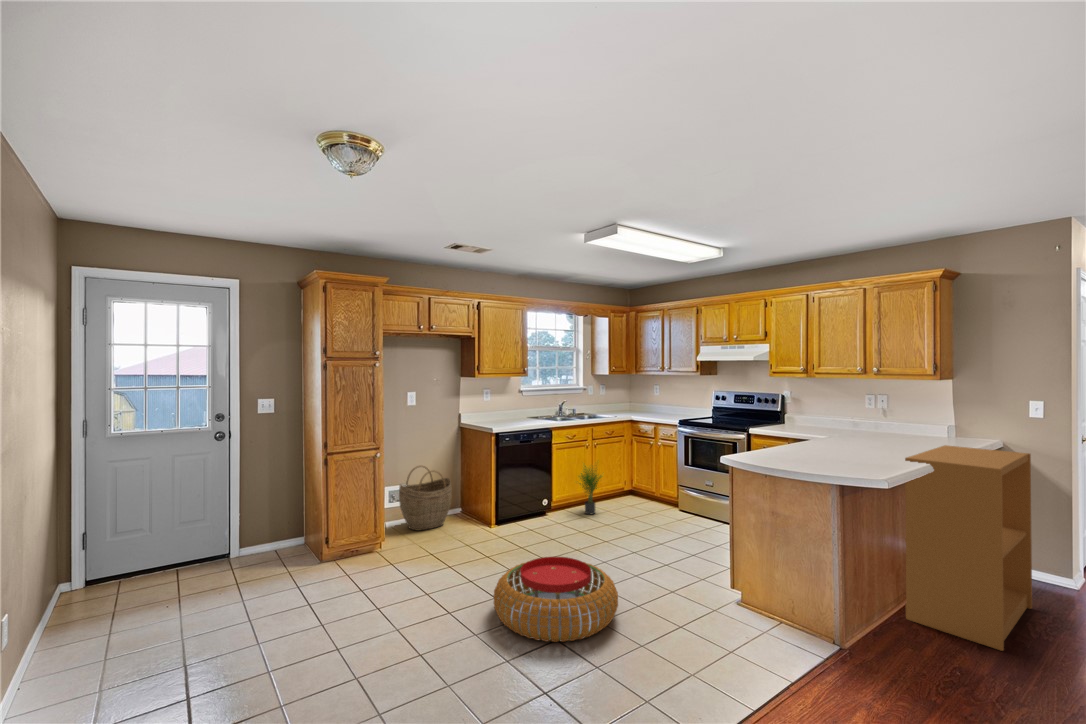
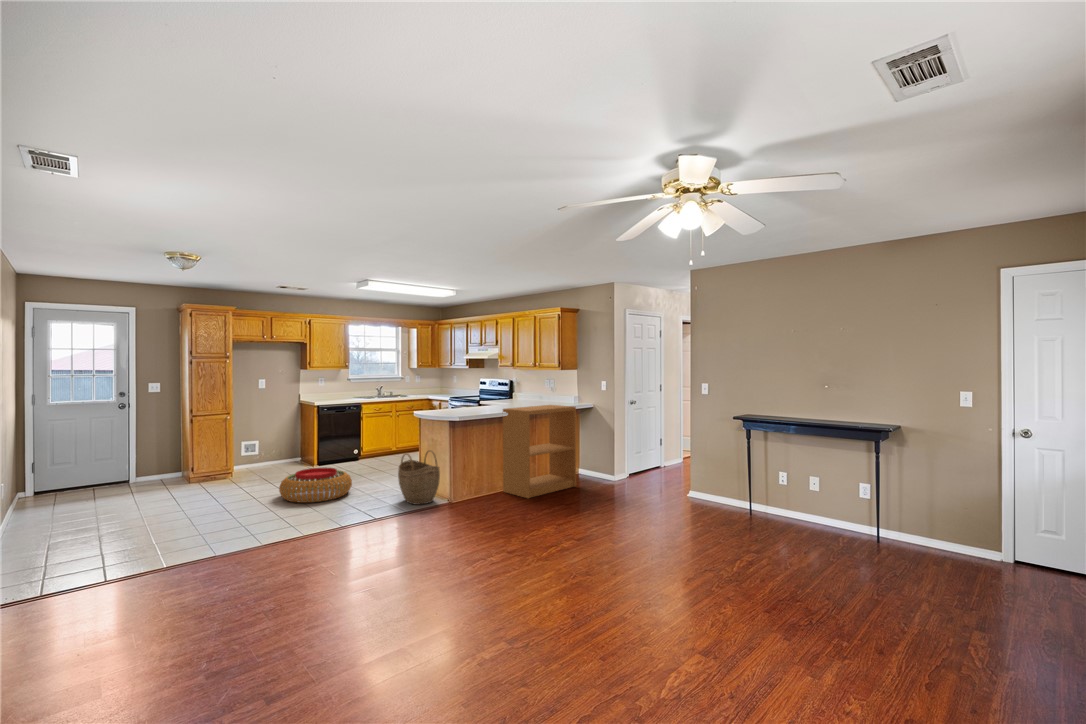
woven basket: present [399,465,452,531] -> present [398,450,440,505]
potted plant: present [579,466,601,514] -> none [374,424,400,460]

